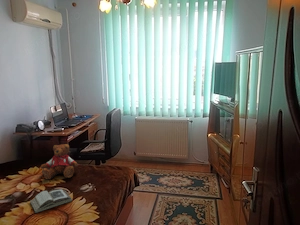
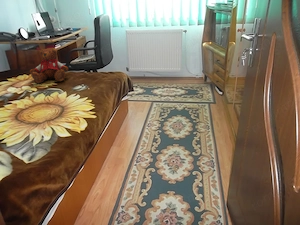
book: present [30,189,72,213] -> none [22,88,66,108]

